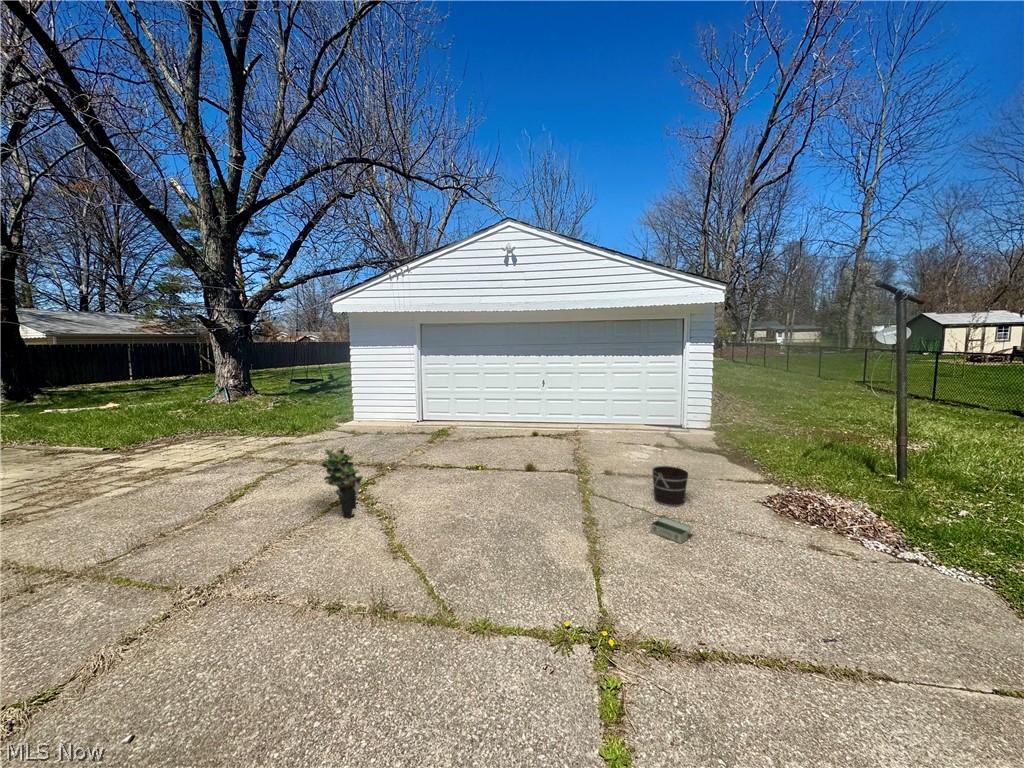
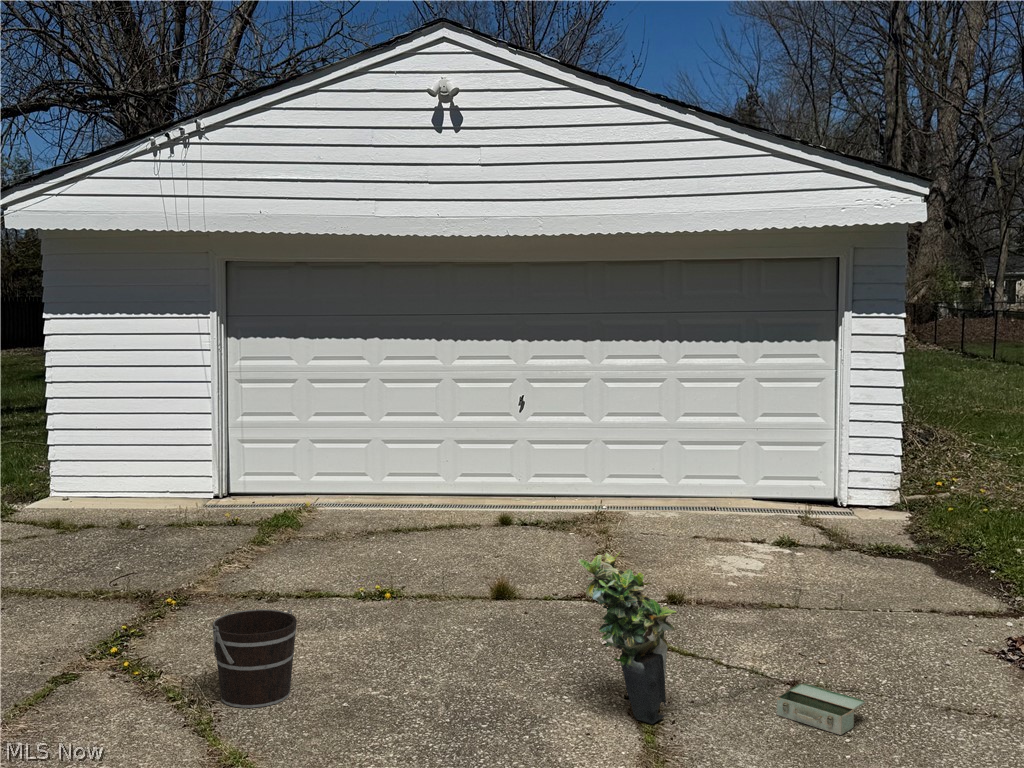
potted plant: present [320,447,363,518] -> present [578,552,677,724]
bucket: present [653,466,688,506] -> present [212,609,297,708]

